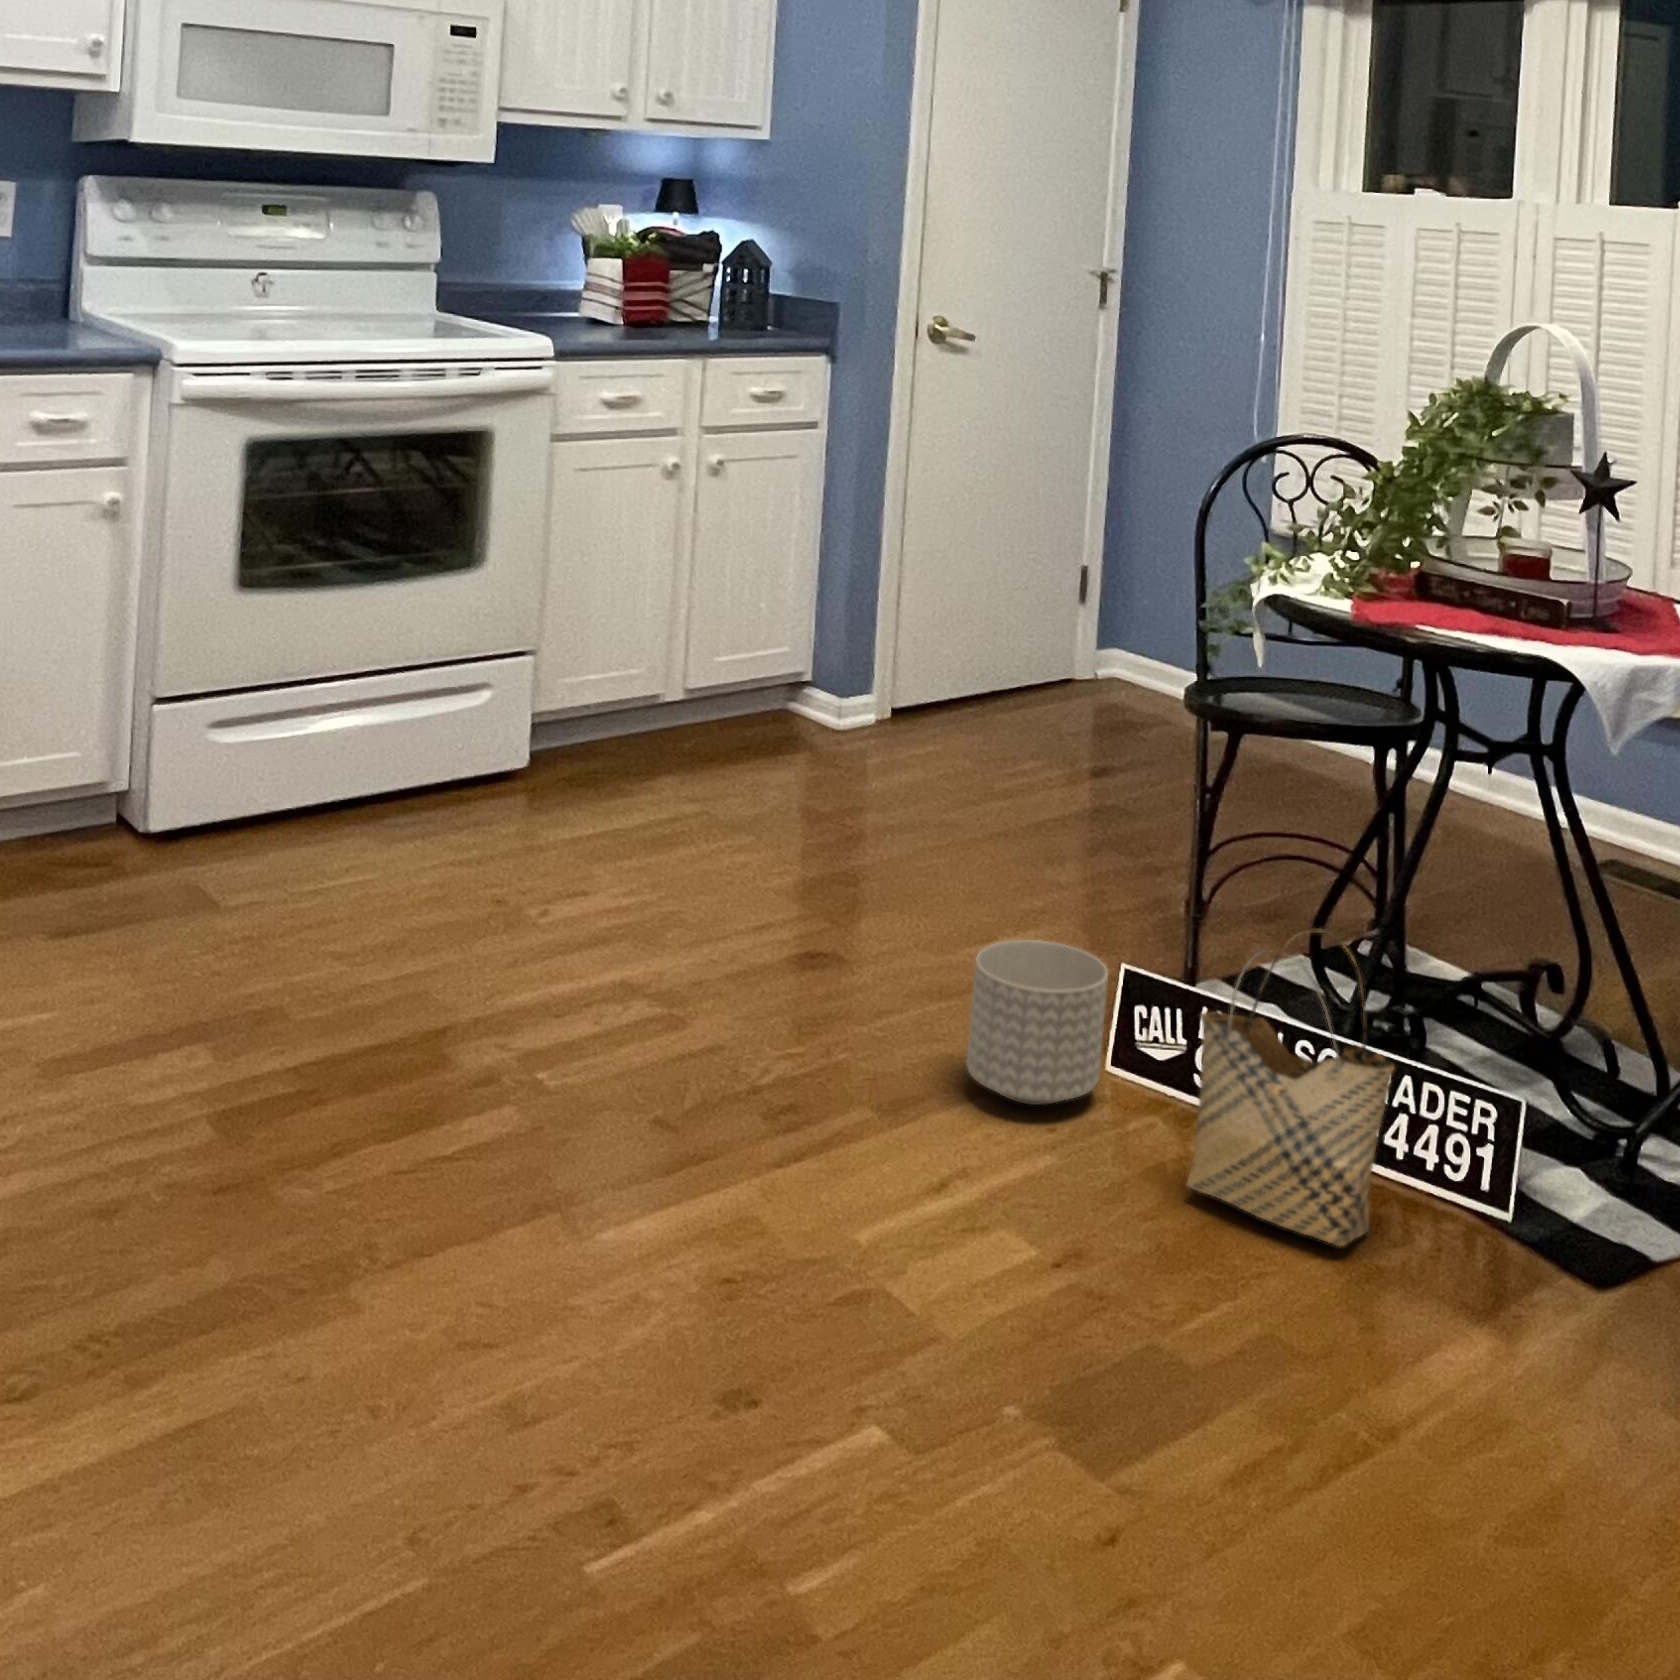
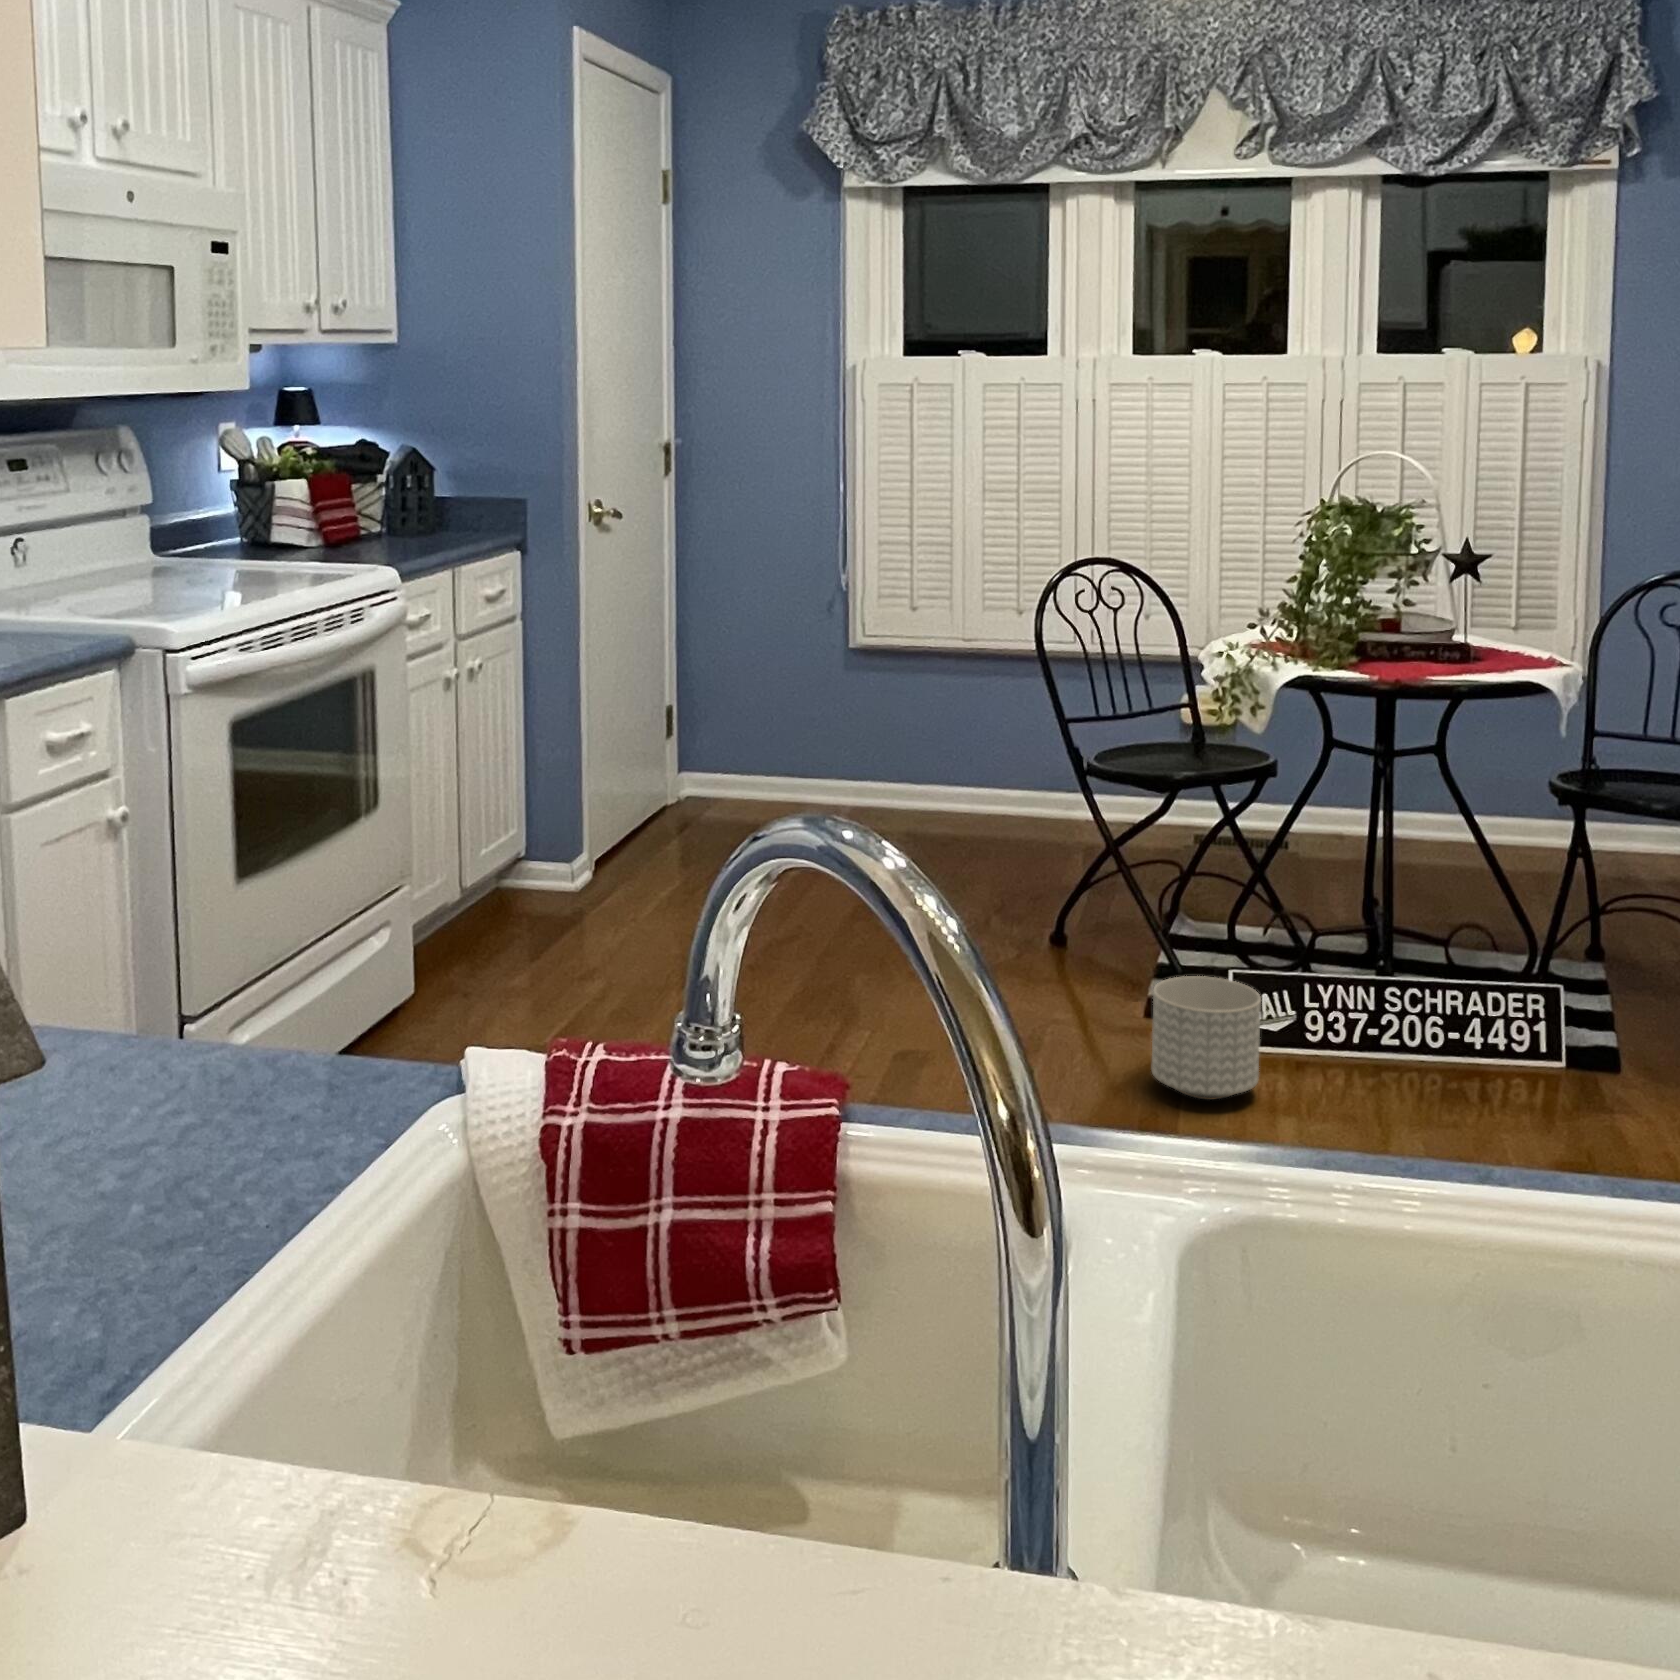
woven basket: present [1187,928,1395,1246] -> none [1381,905,1521,1110]

